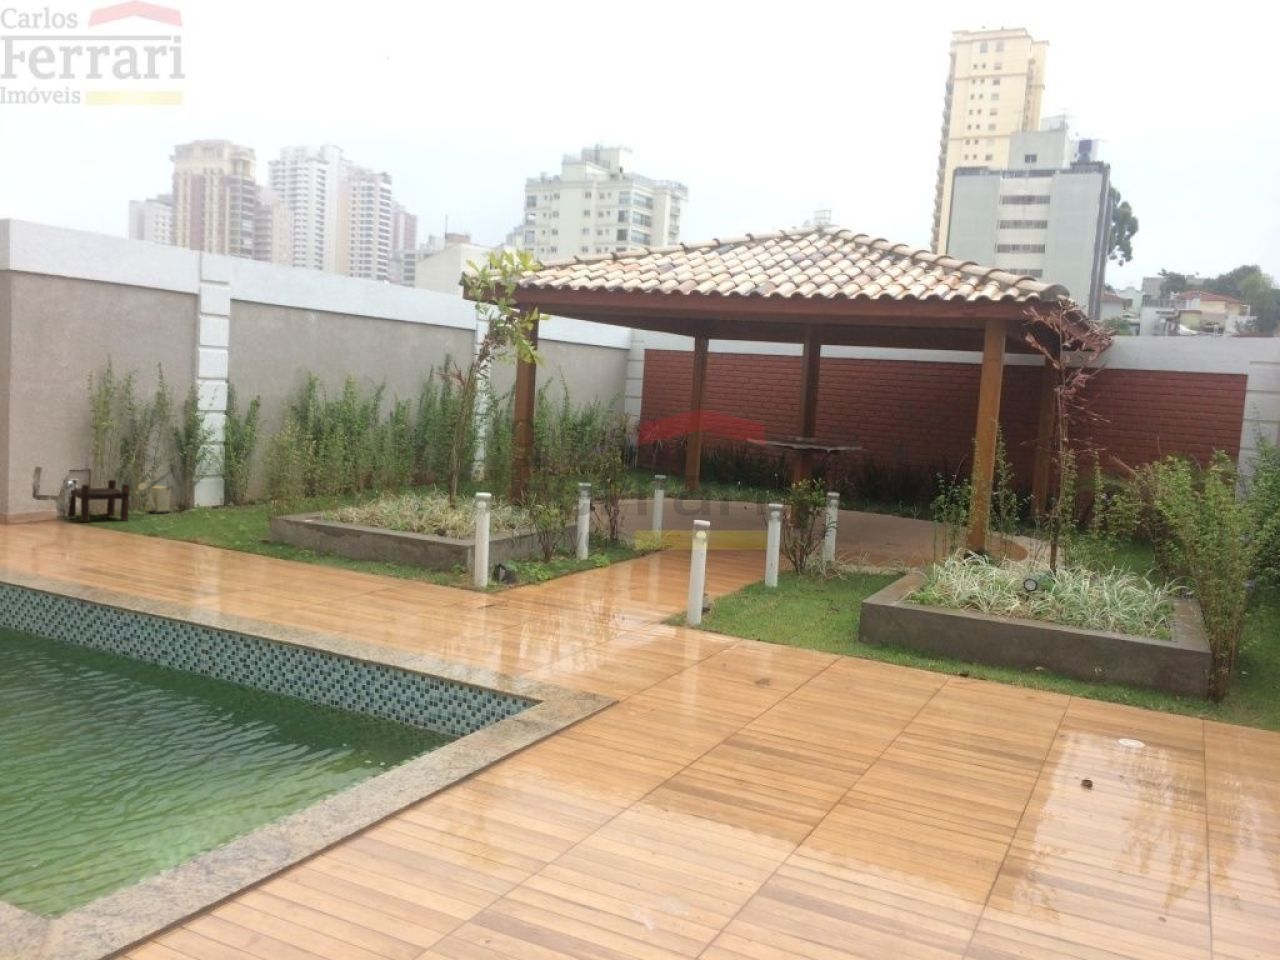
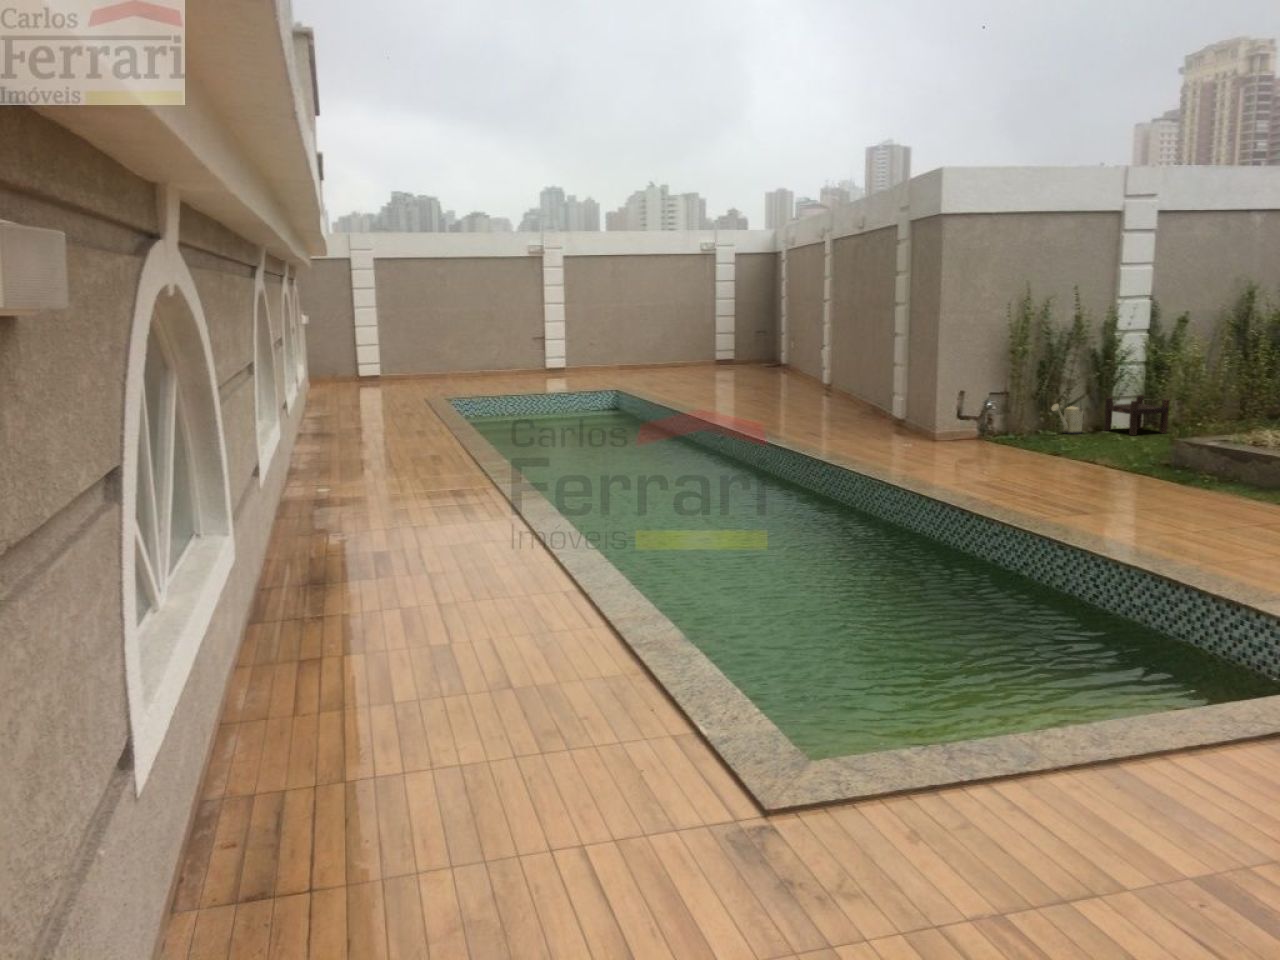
stool: present [68,480,130,522] -> present [1104,396,1170,435]

